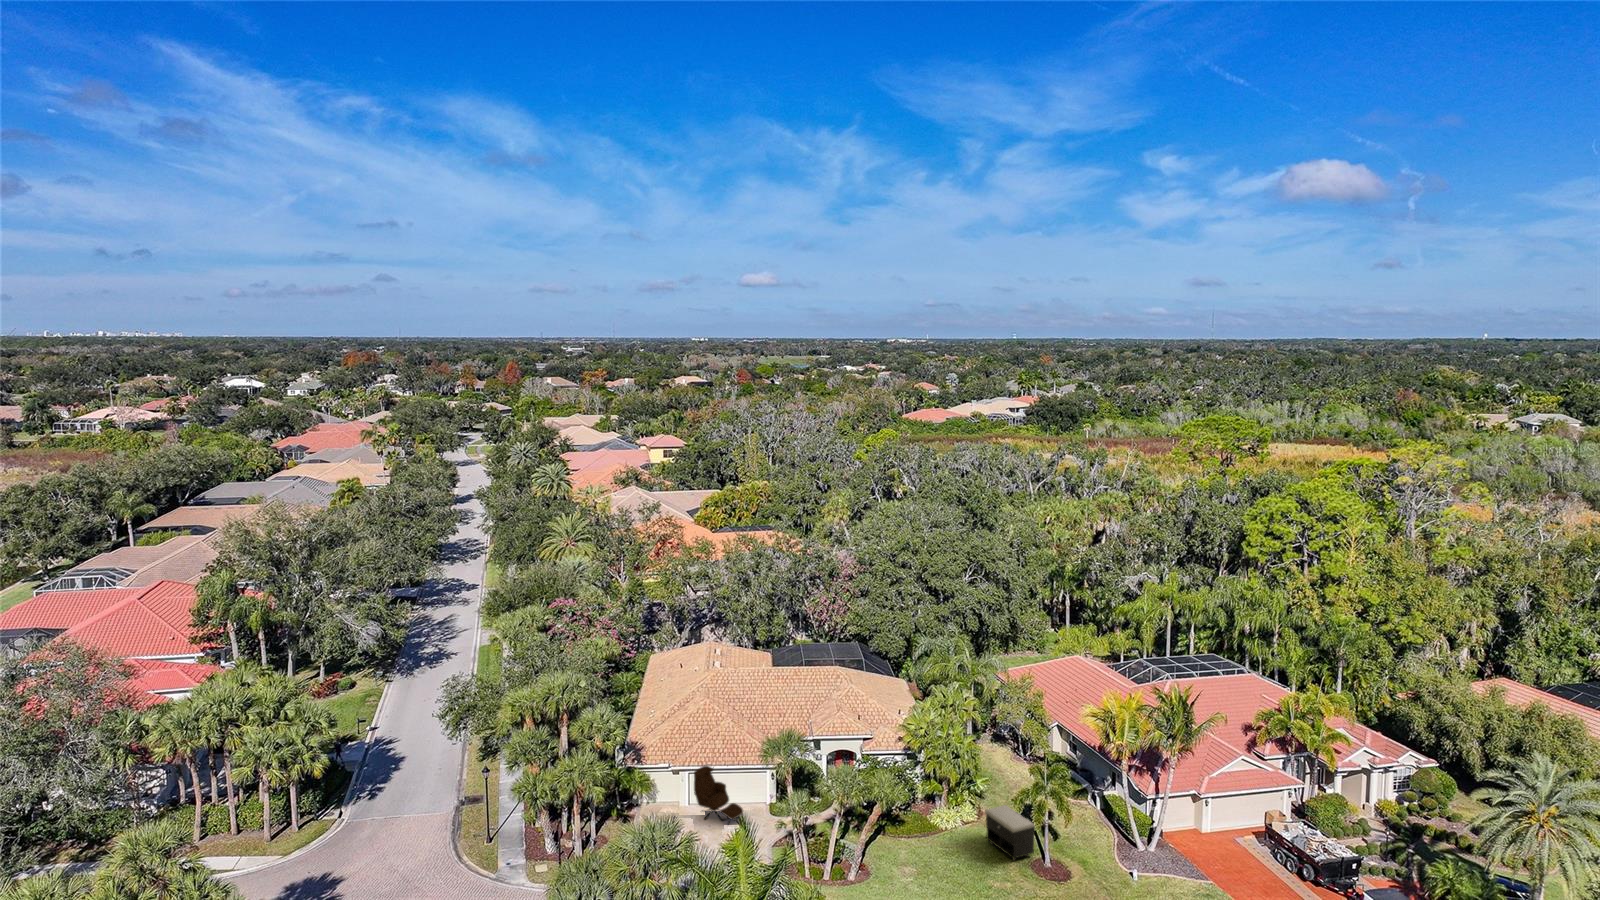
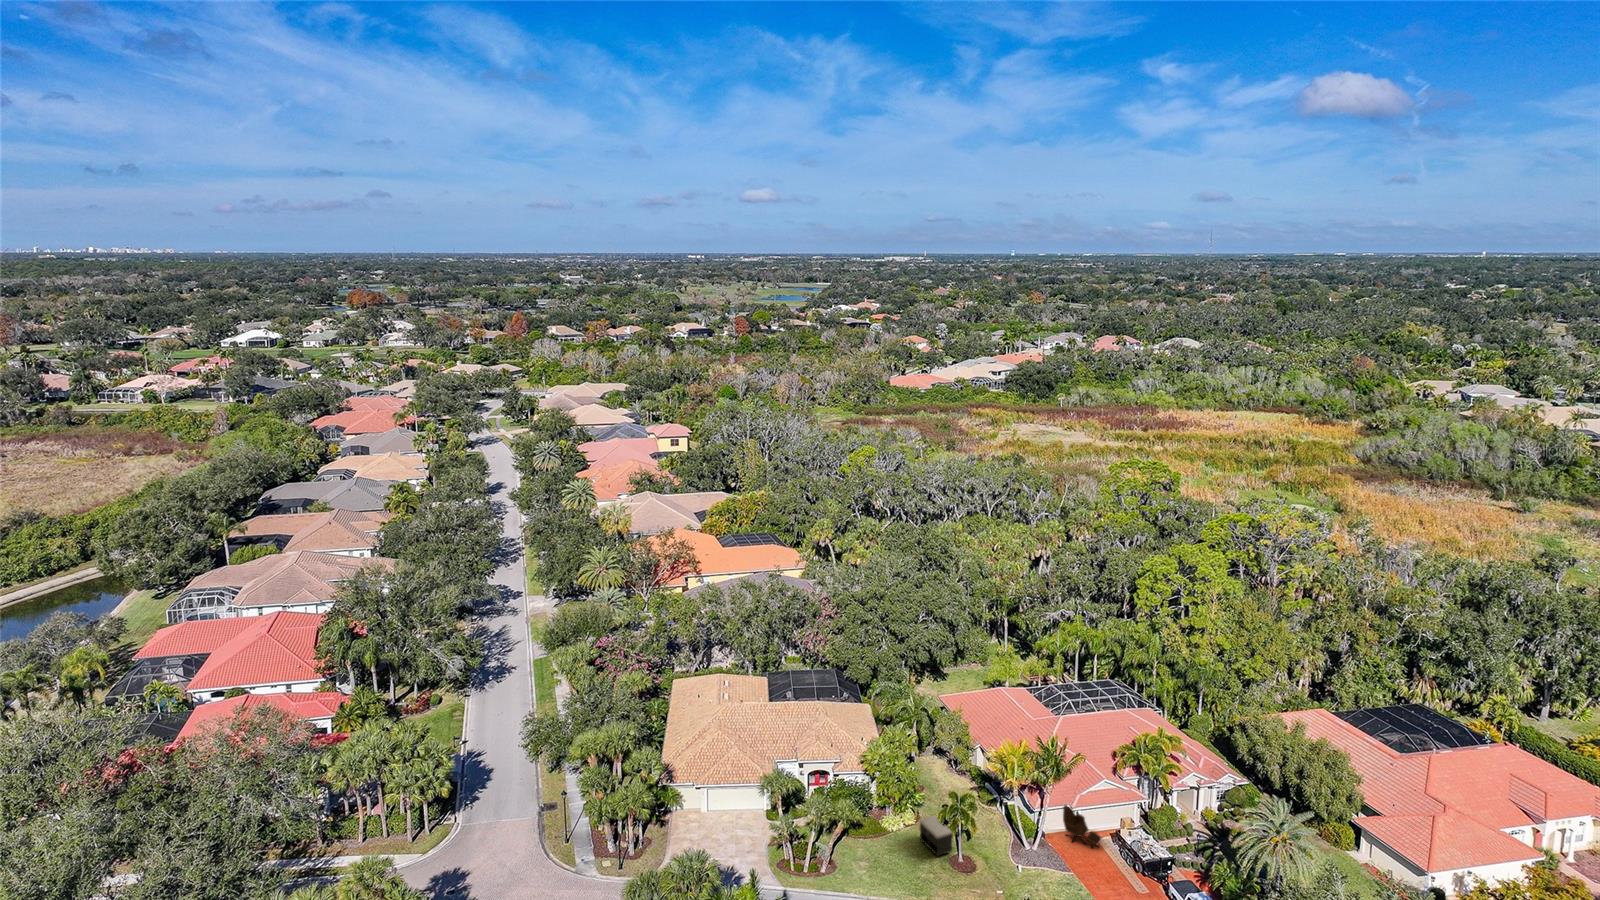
lounge chair: present [694,766,743,823] -> present [1063,805,1101,846]

